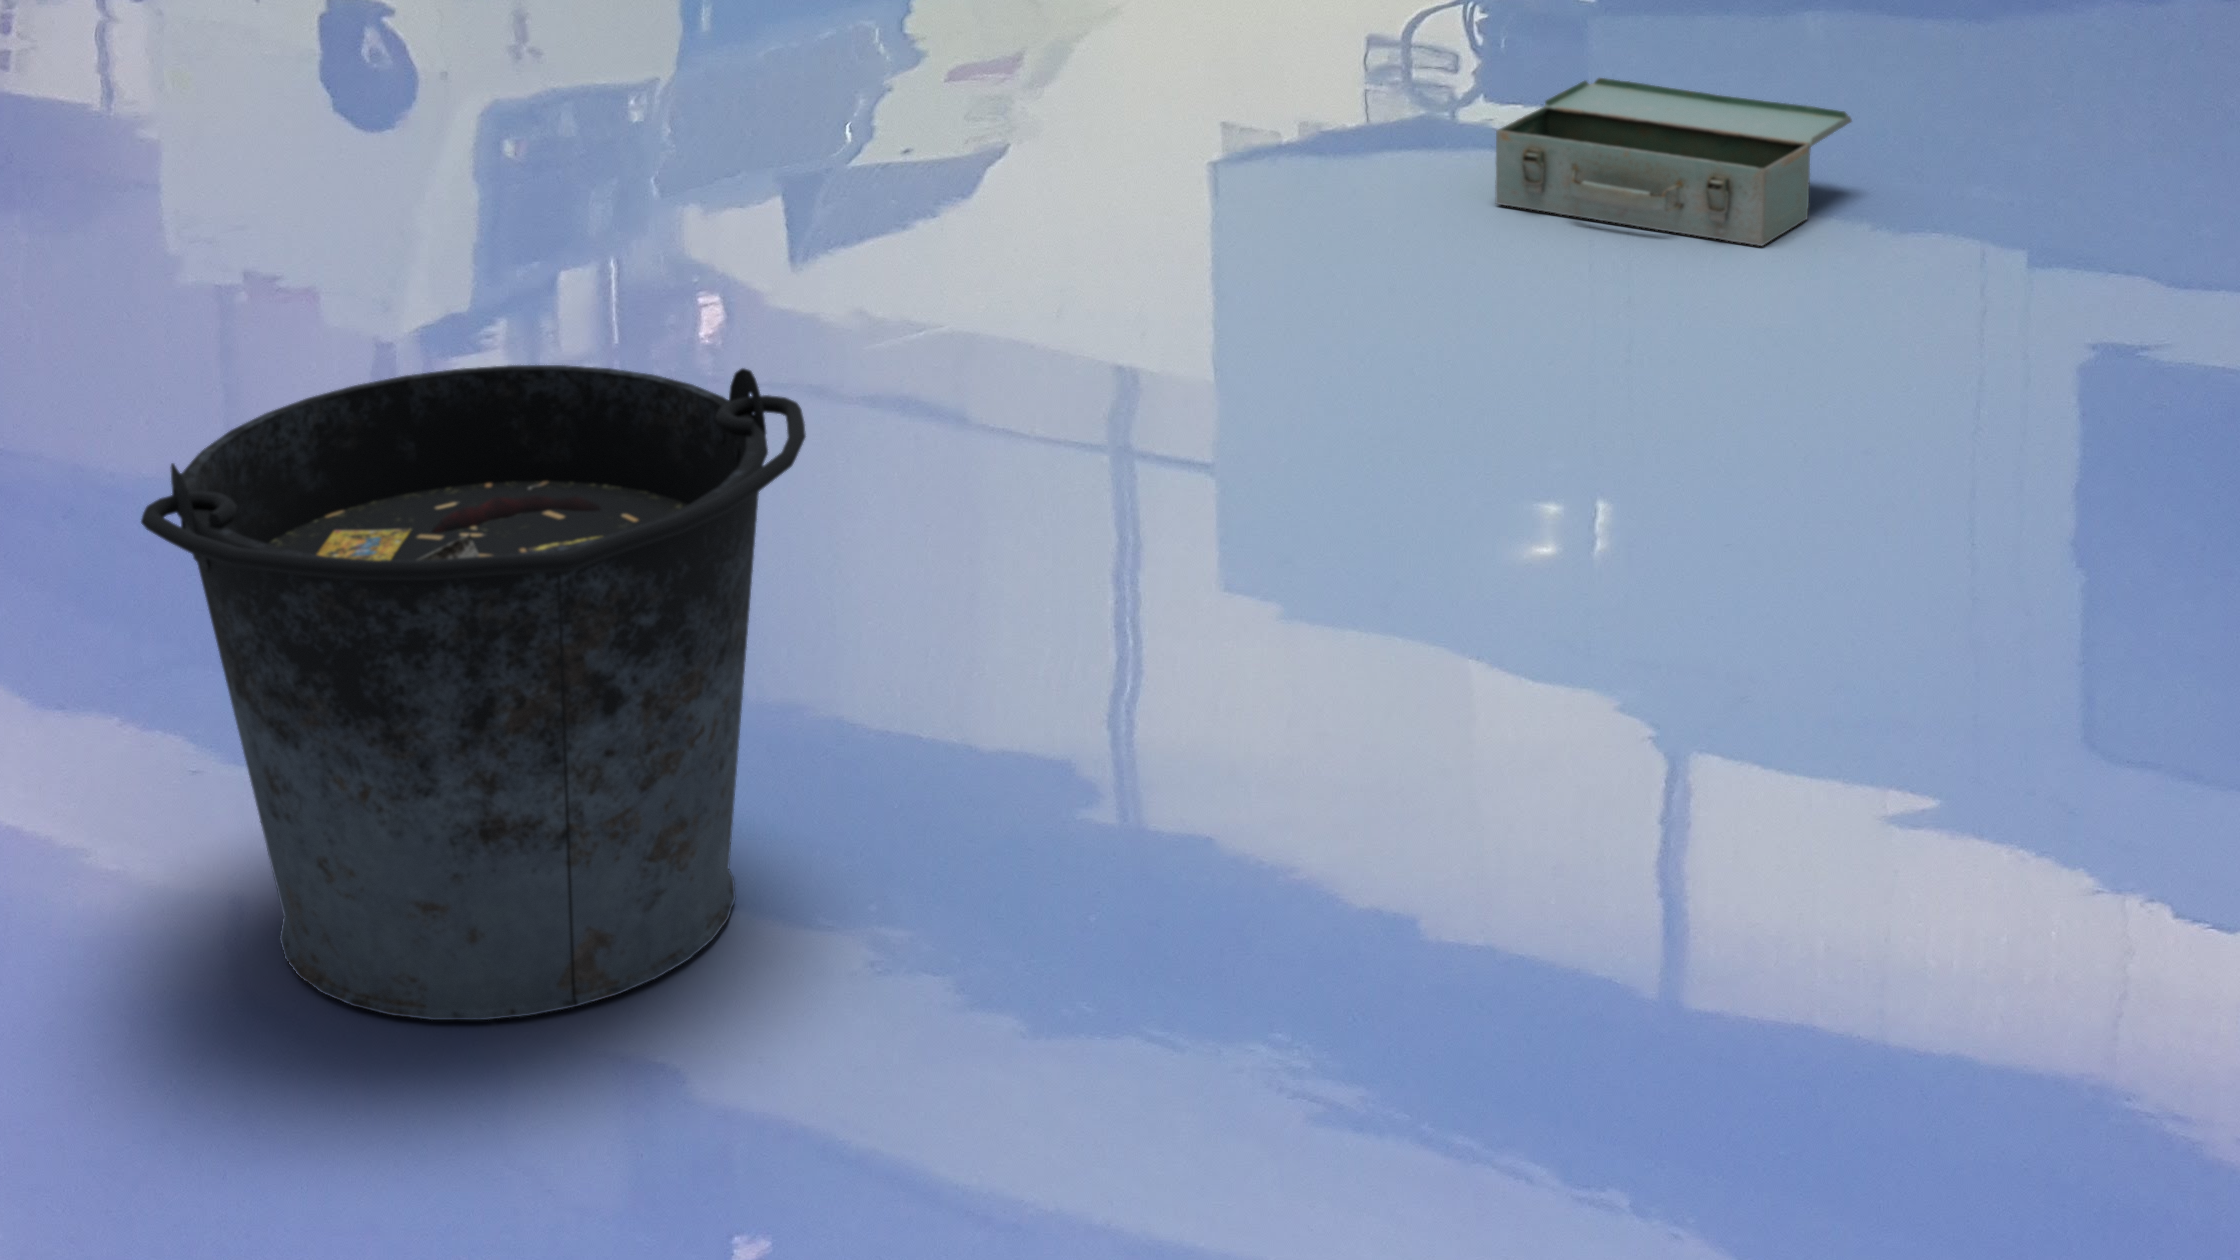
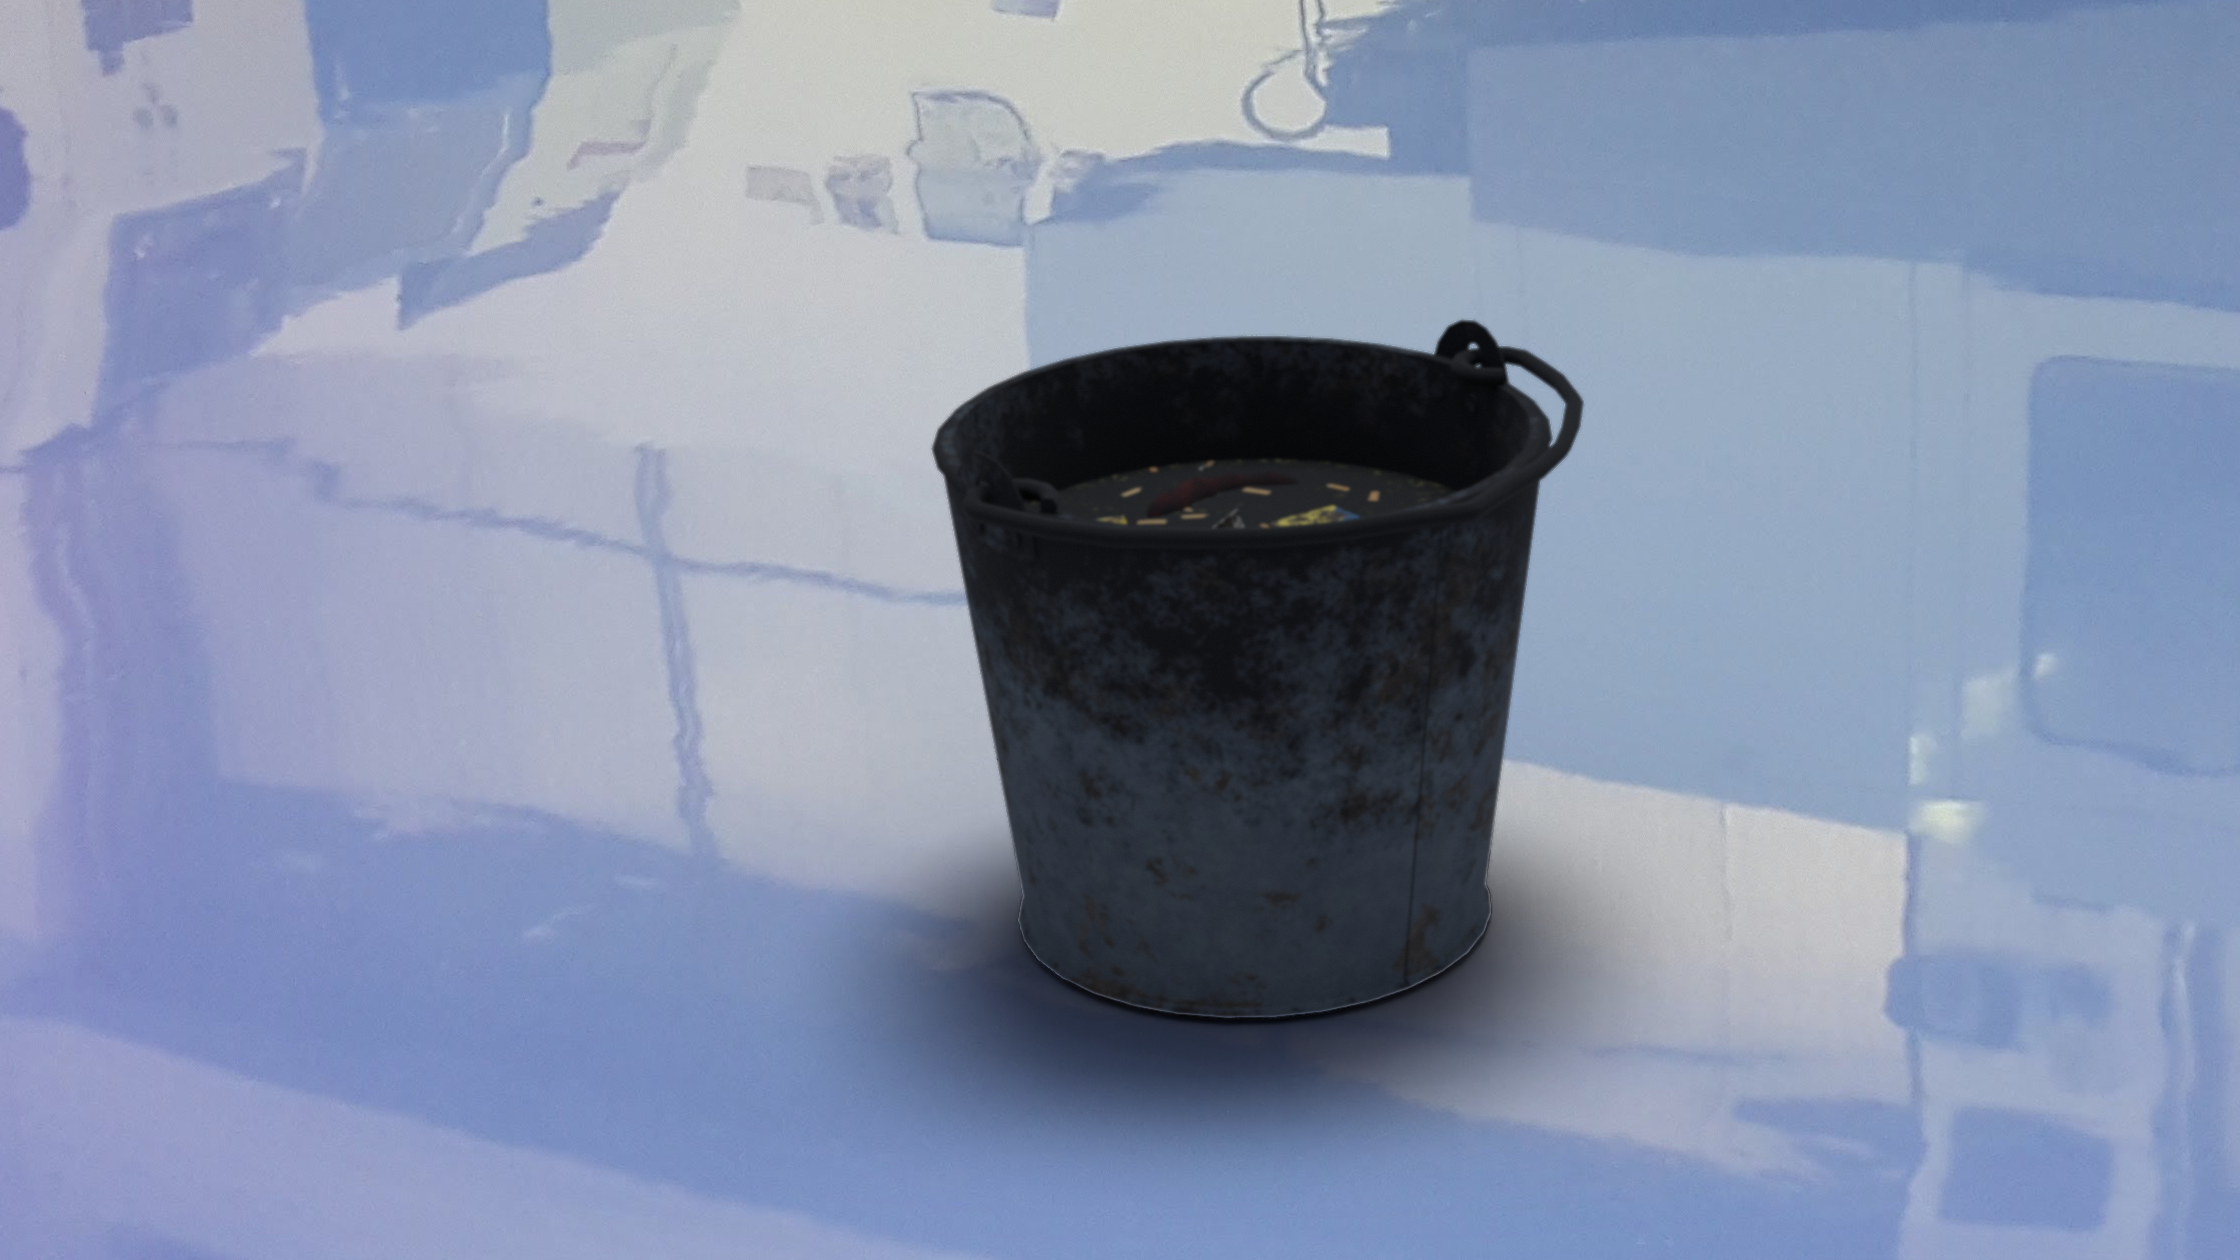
toolbox: present [1496,78,1852,246] -> none [1644,42,1979,194]

